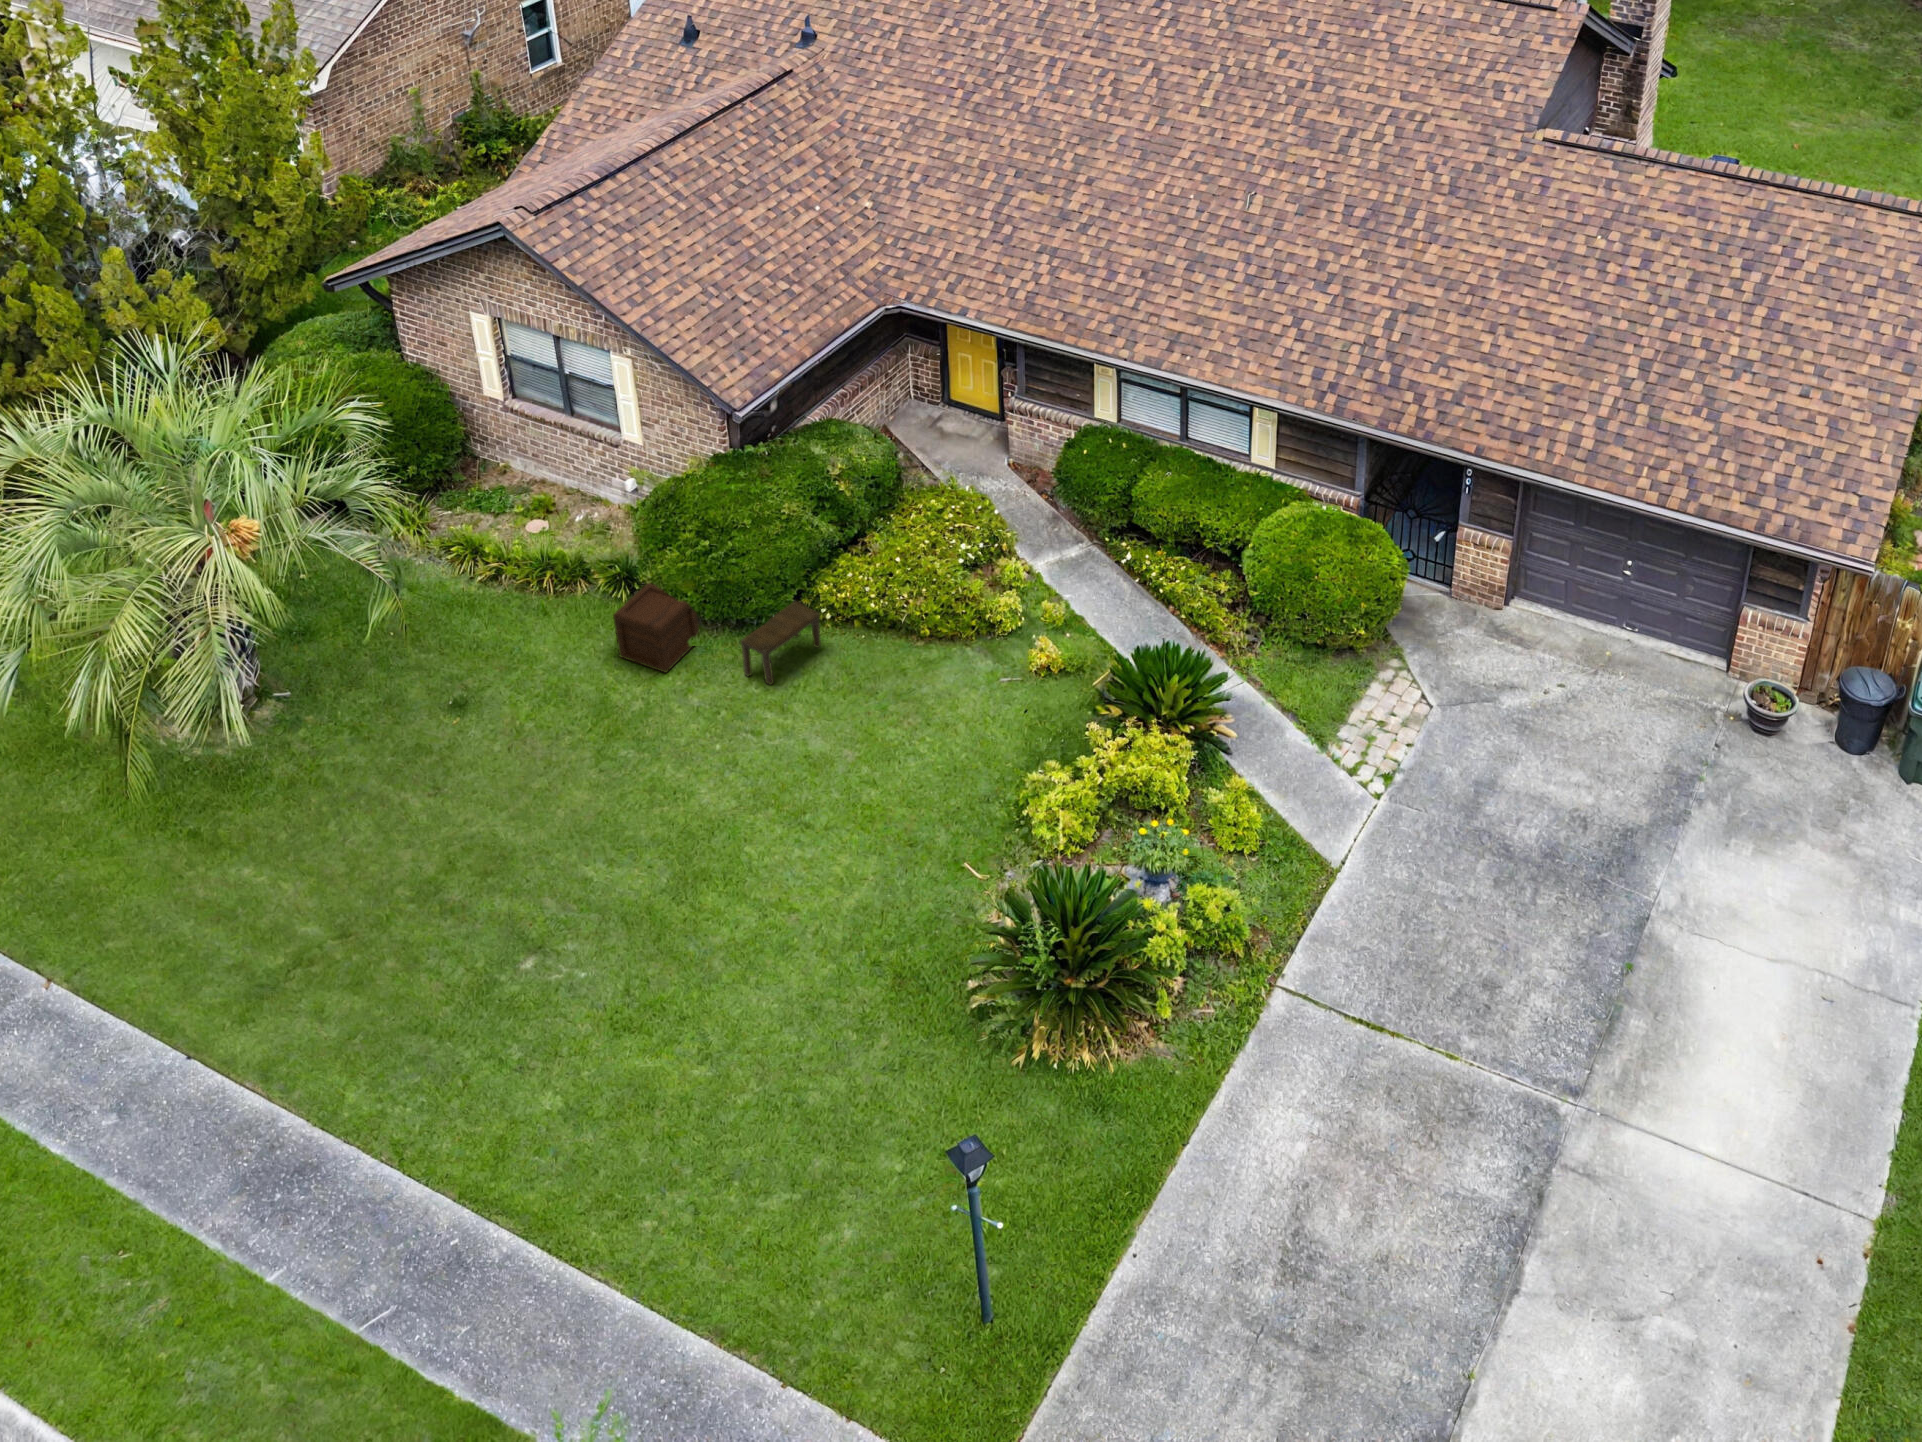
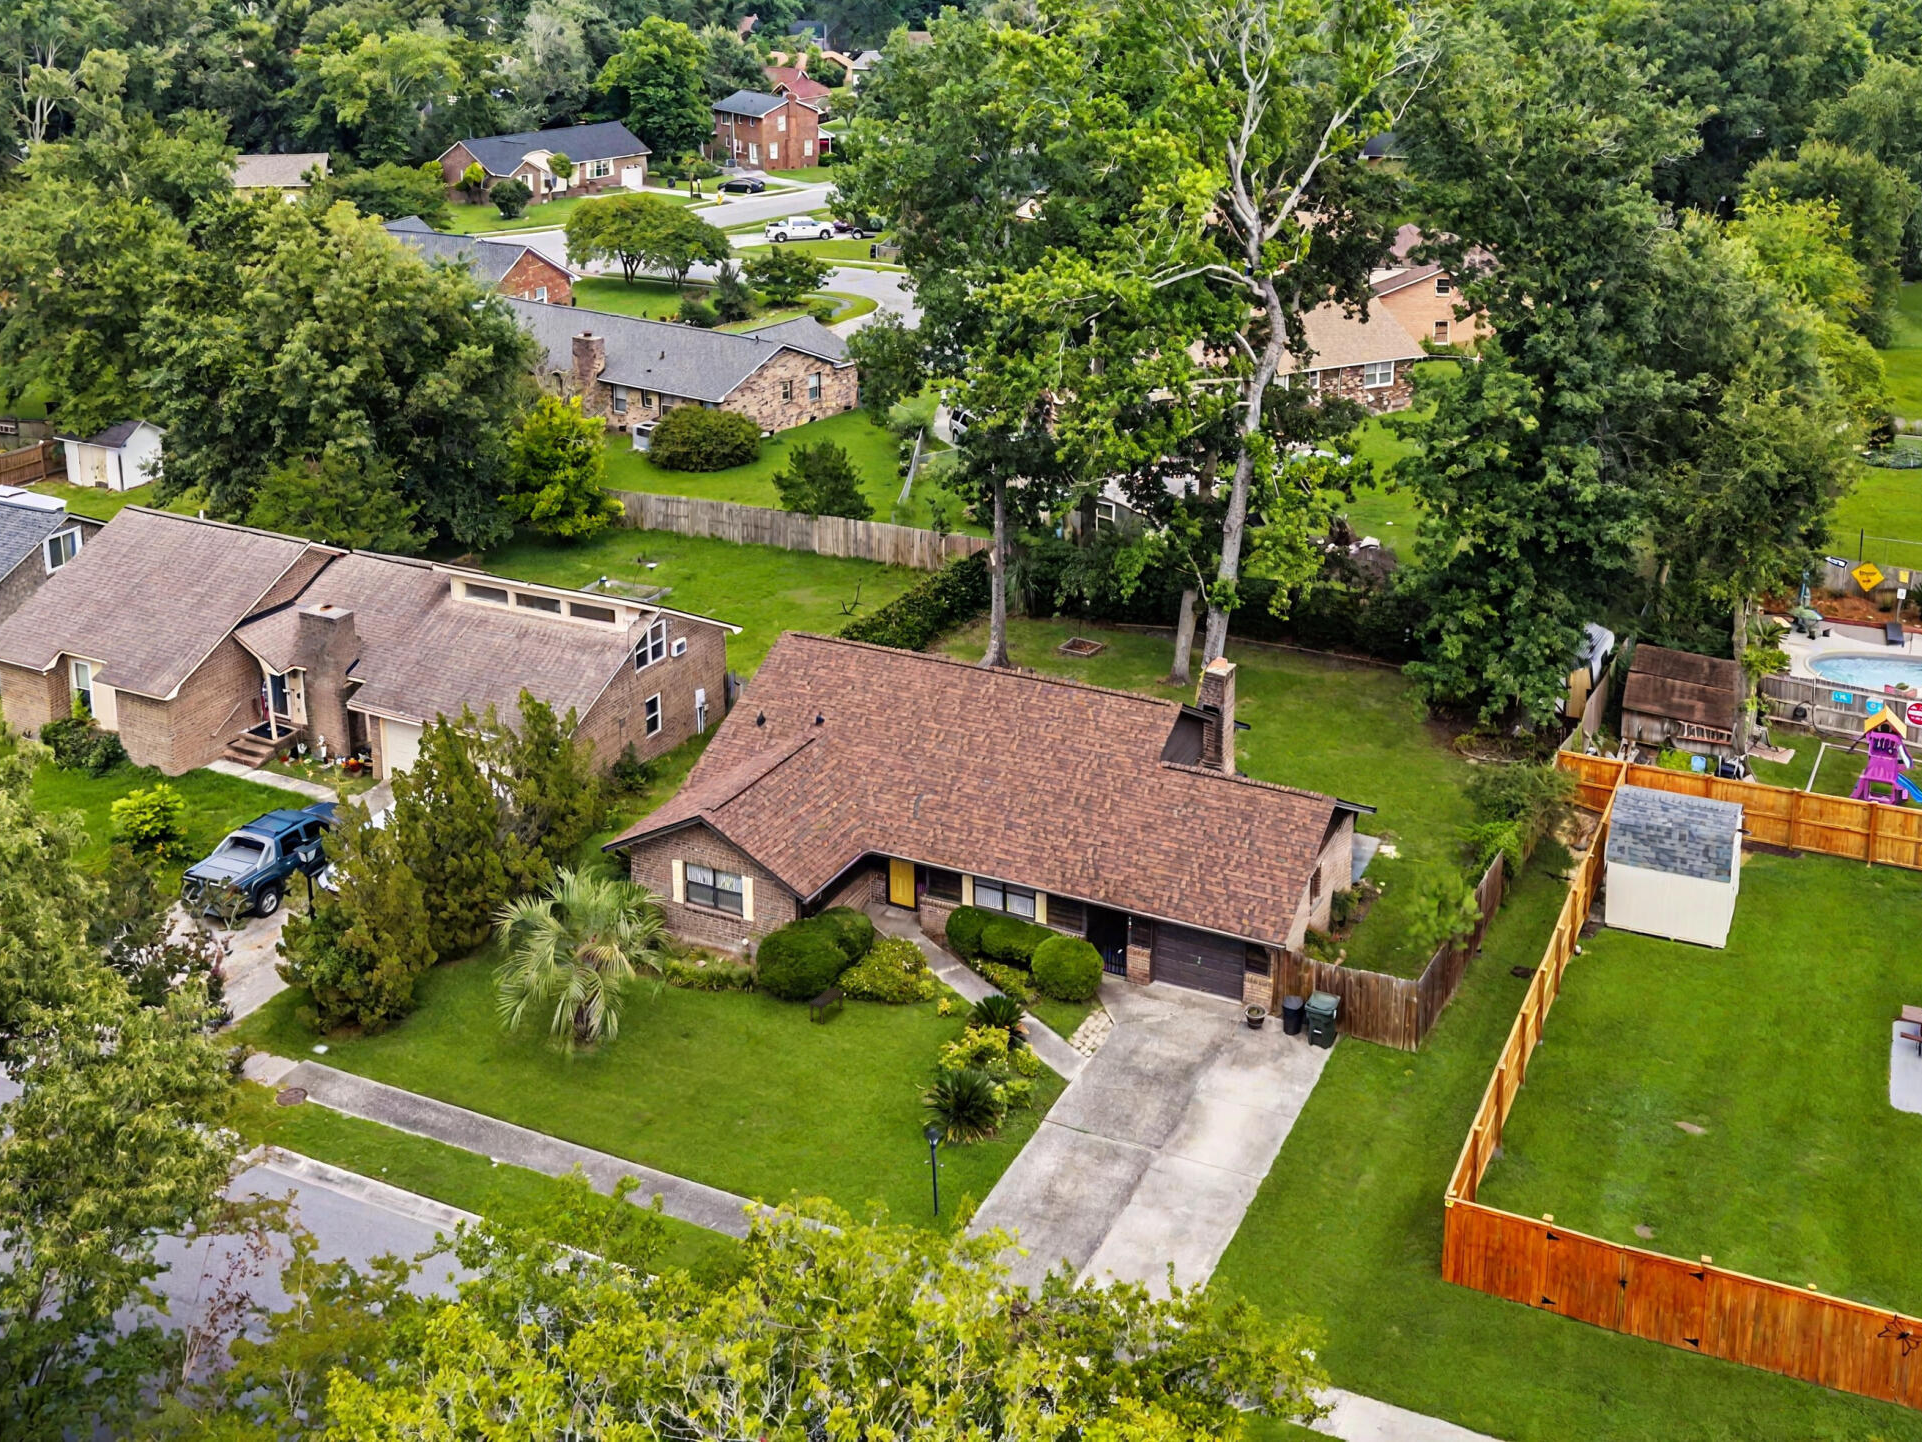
wooden crate: present [613,583,699,672] -> none [752,981,788,1021]

